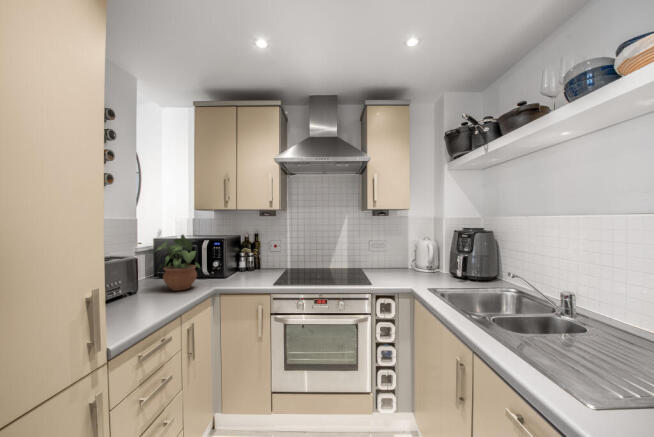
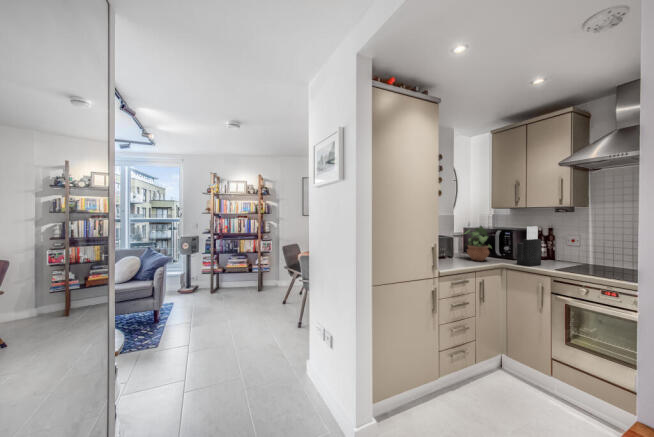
knife block: none [232,232,255,285] -> present [517,226,541,266]

